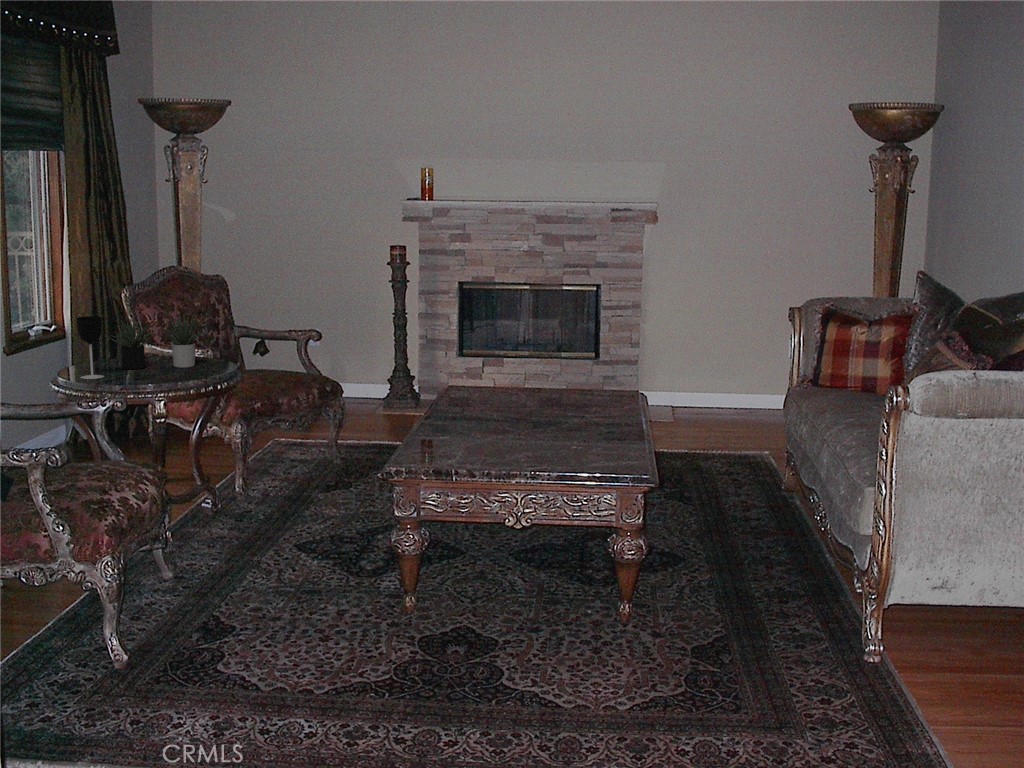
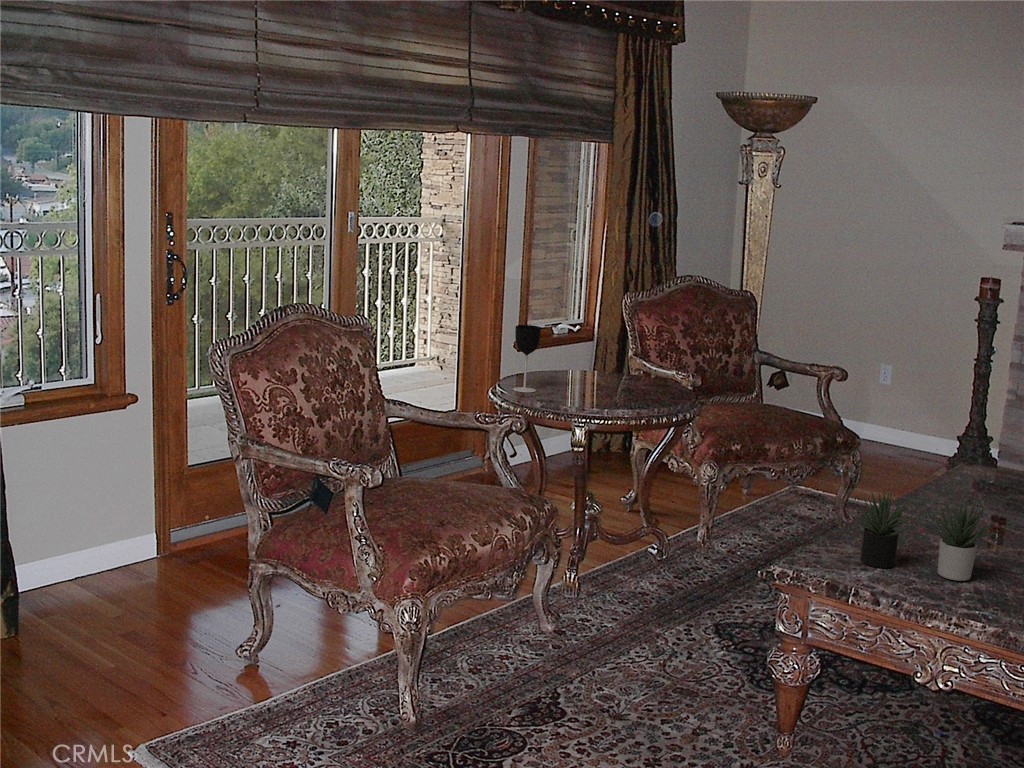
succulent plant: present [110,316,205,369] -> present [850,492,999,581]

